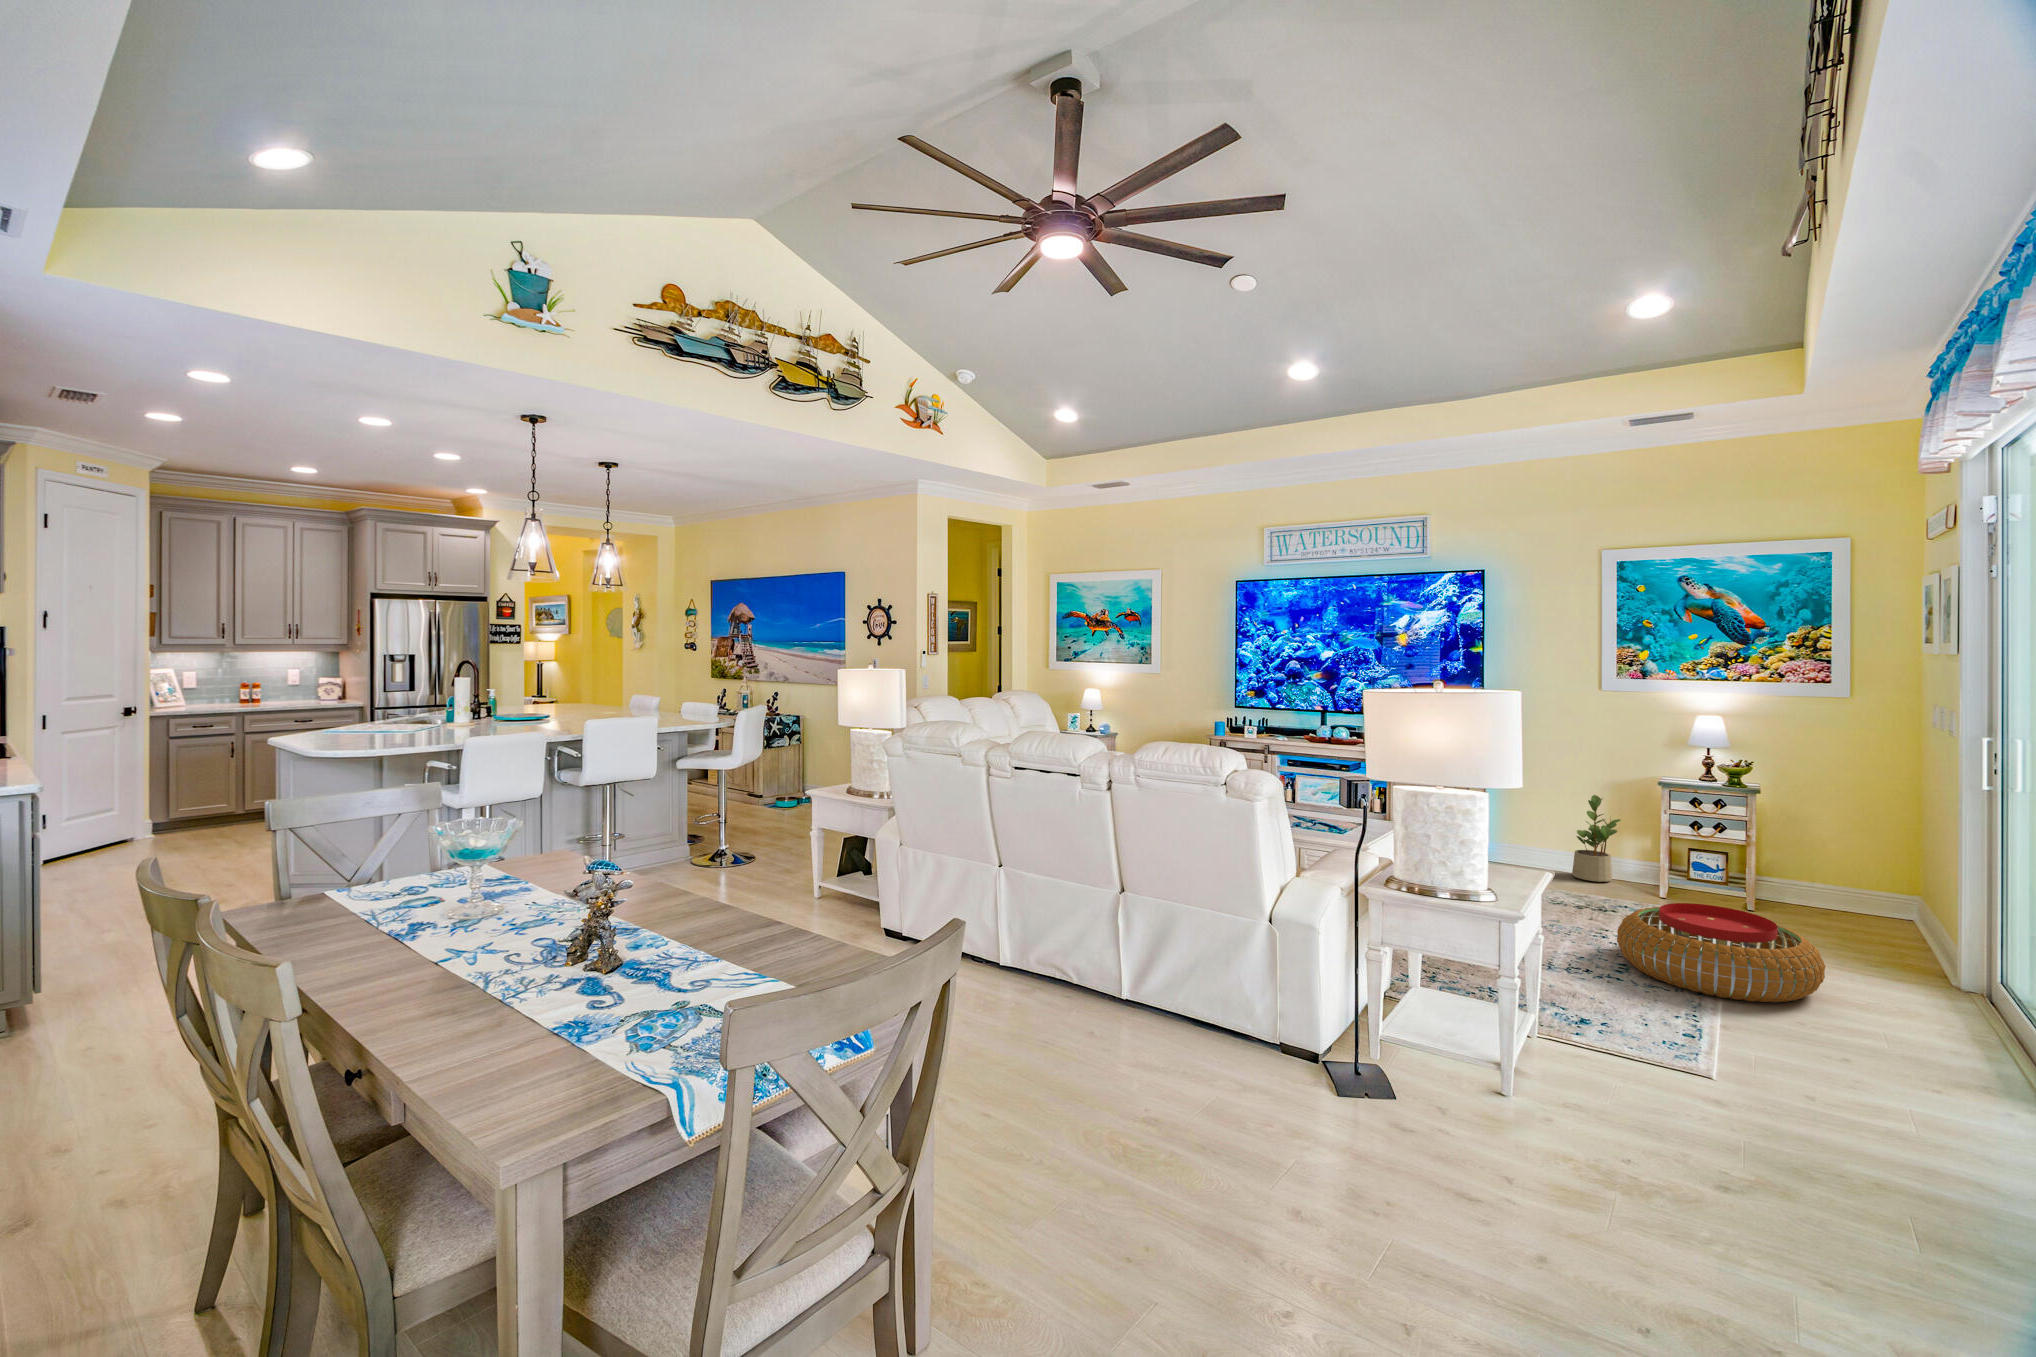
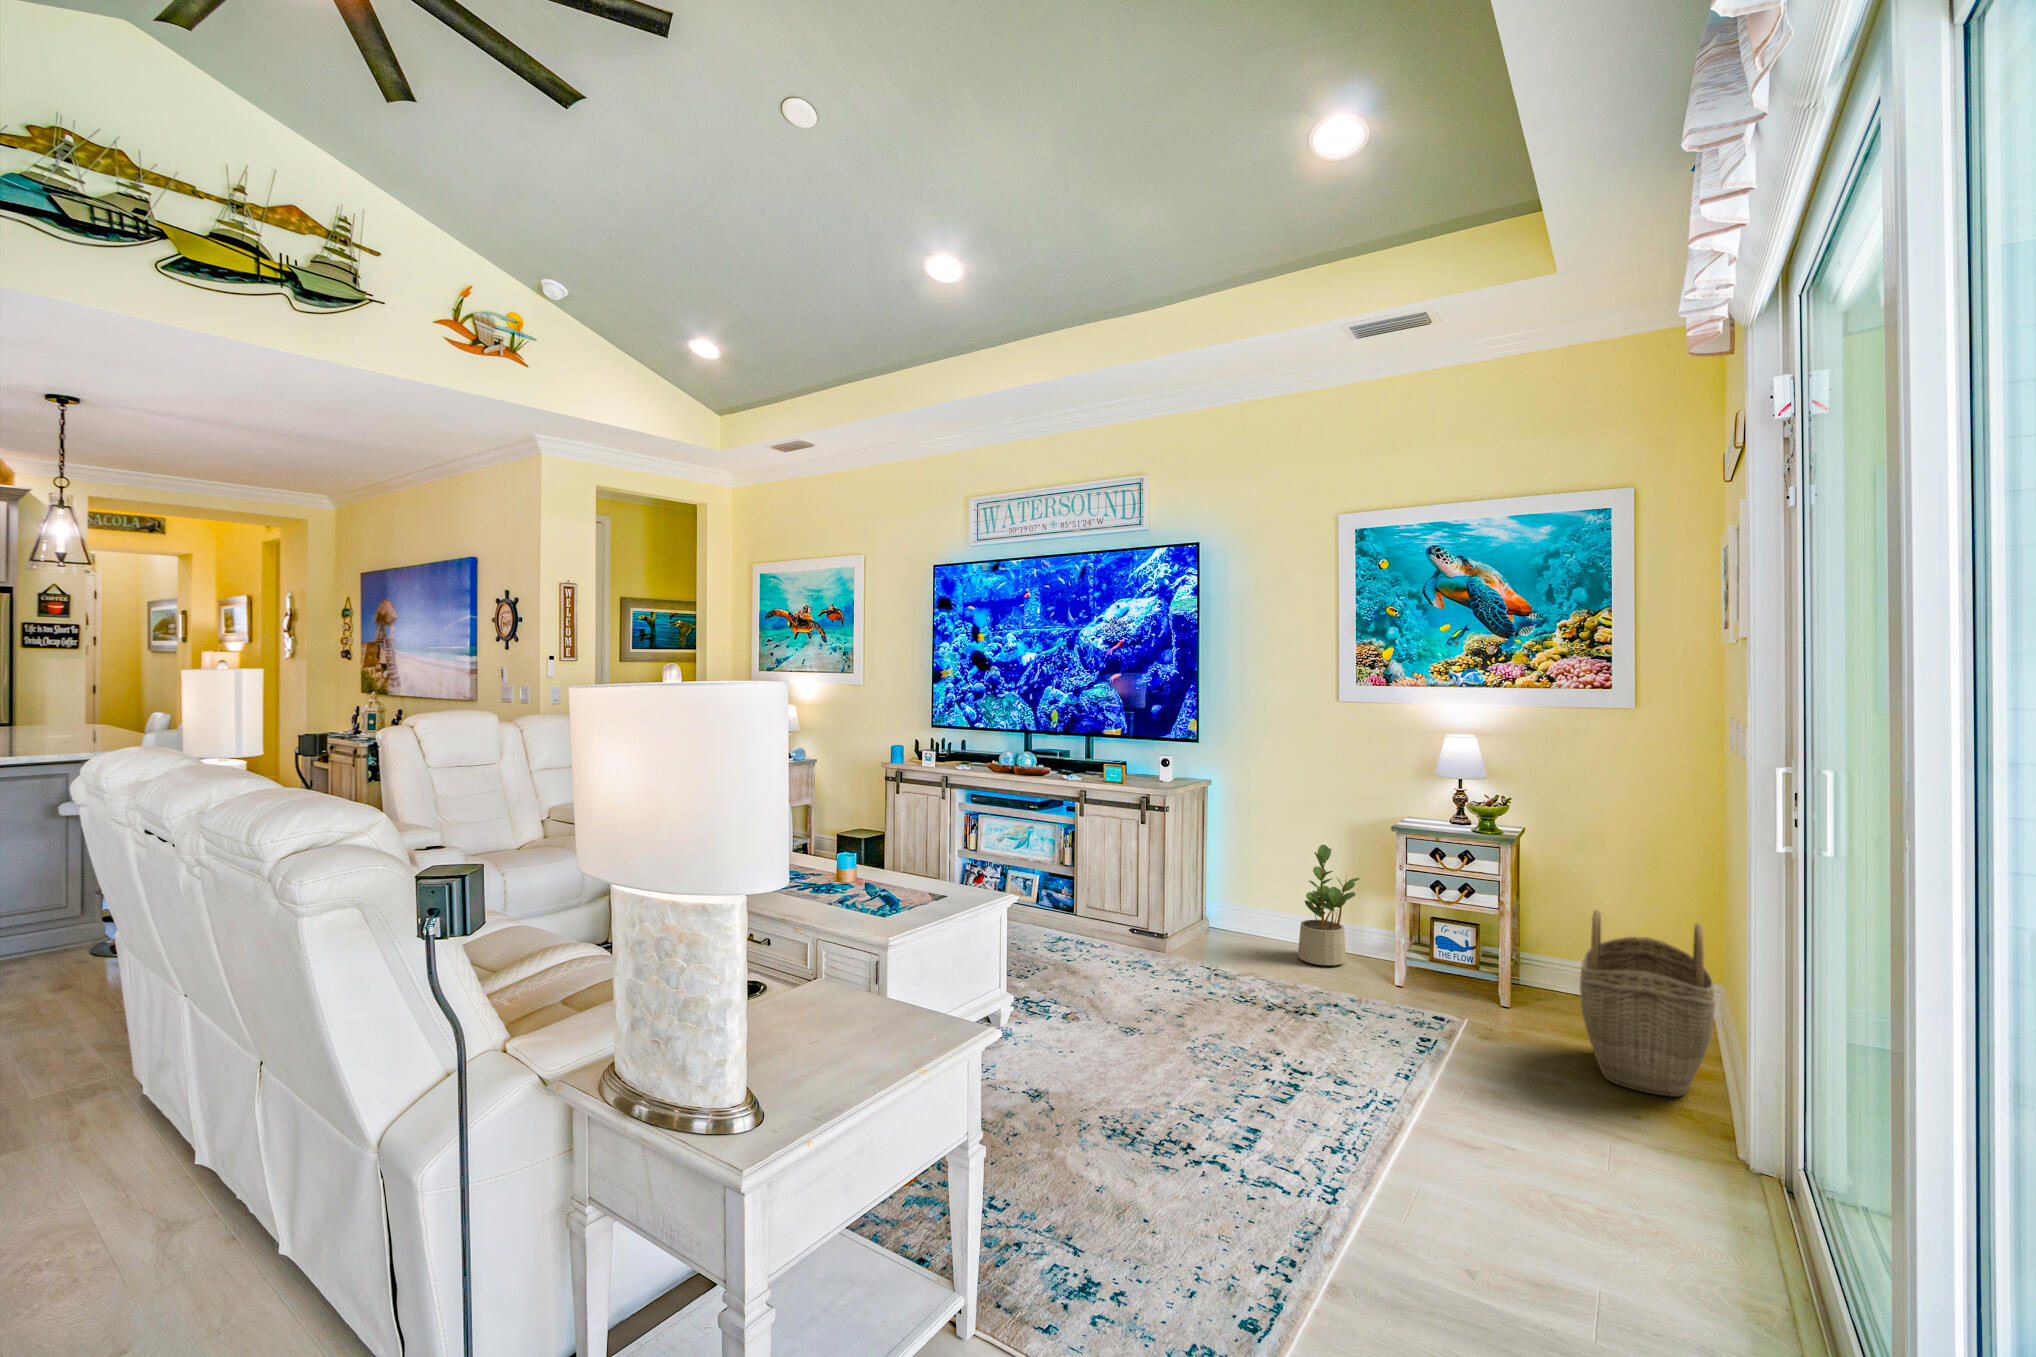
woven basket: none [1828,836,1934,956] -> present [1580,910,1715,1097]
pouf: present [1617,903,1825,1002] -> none [1232,1019,1509,1201]

